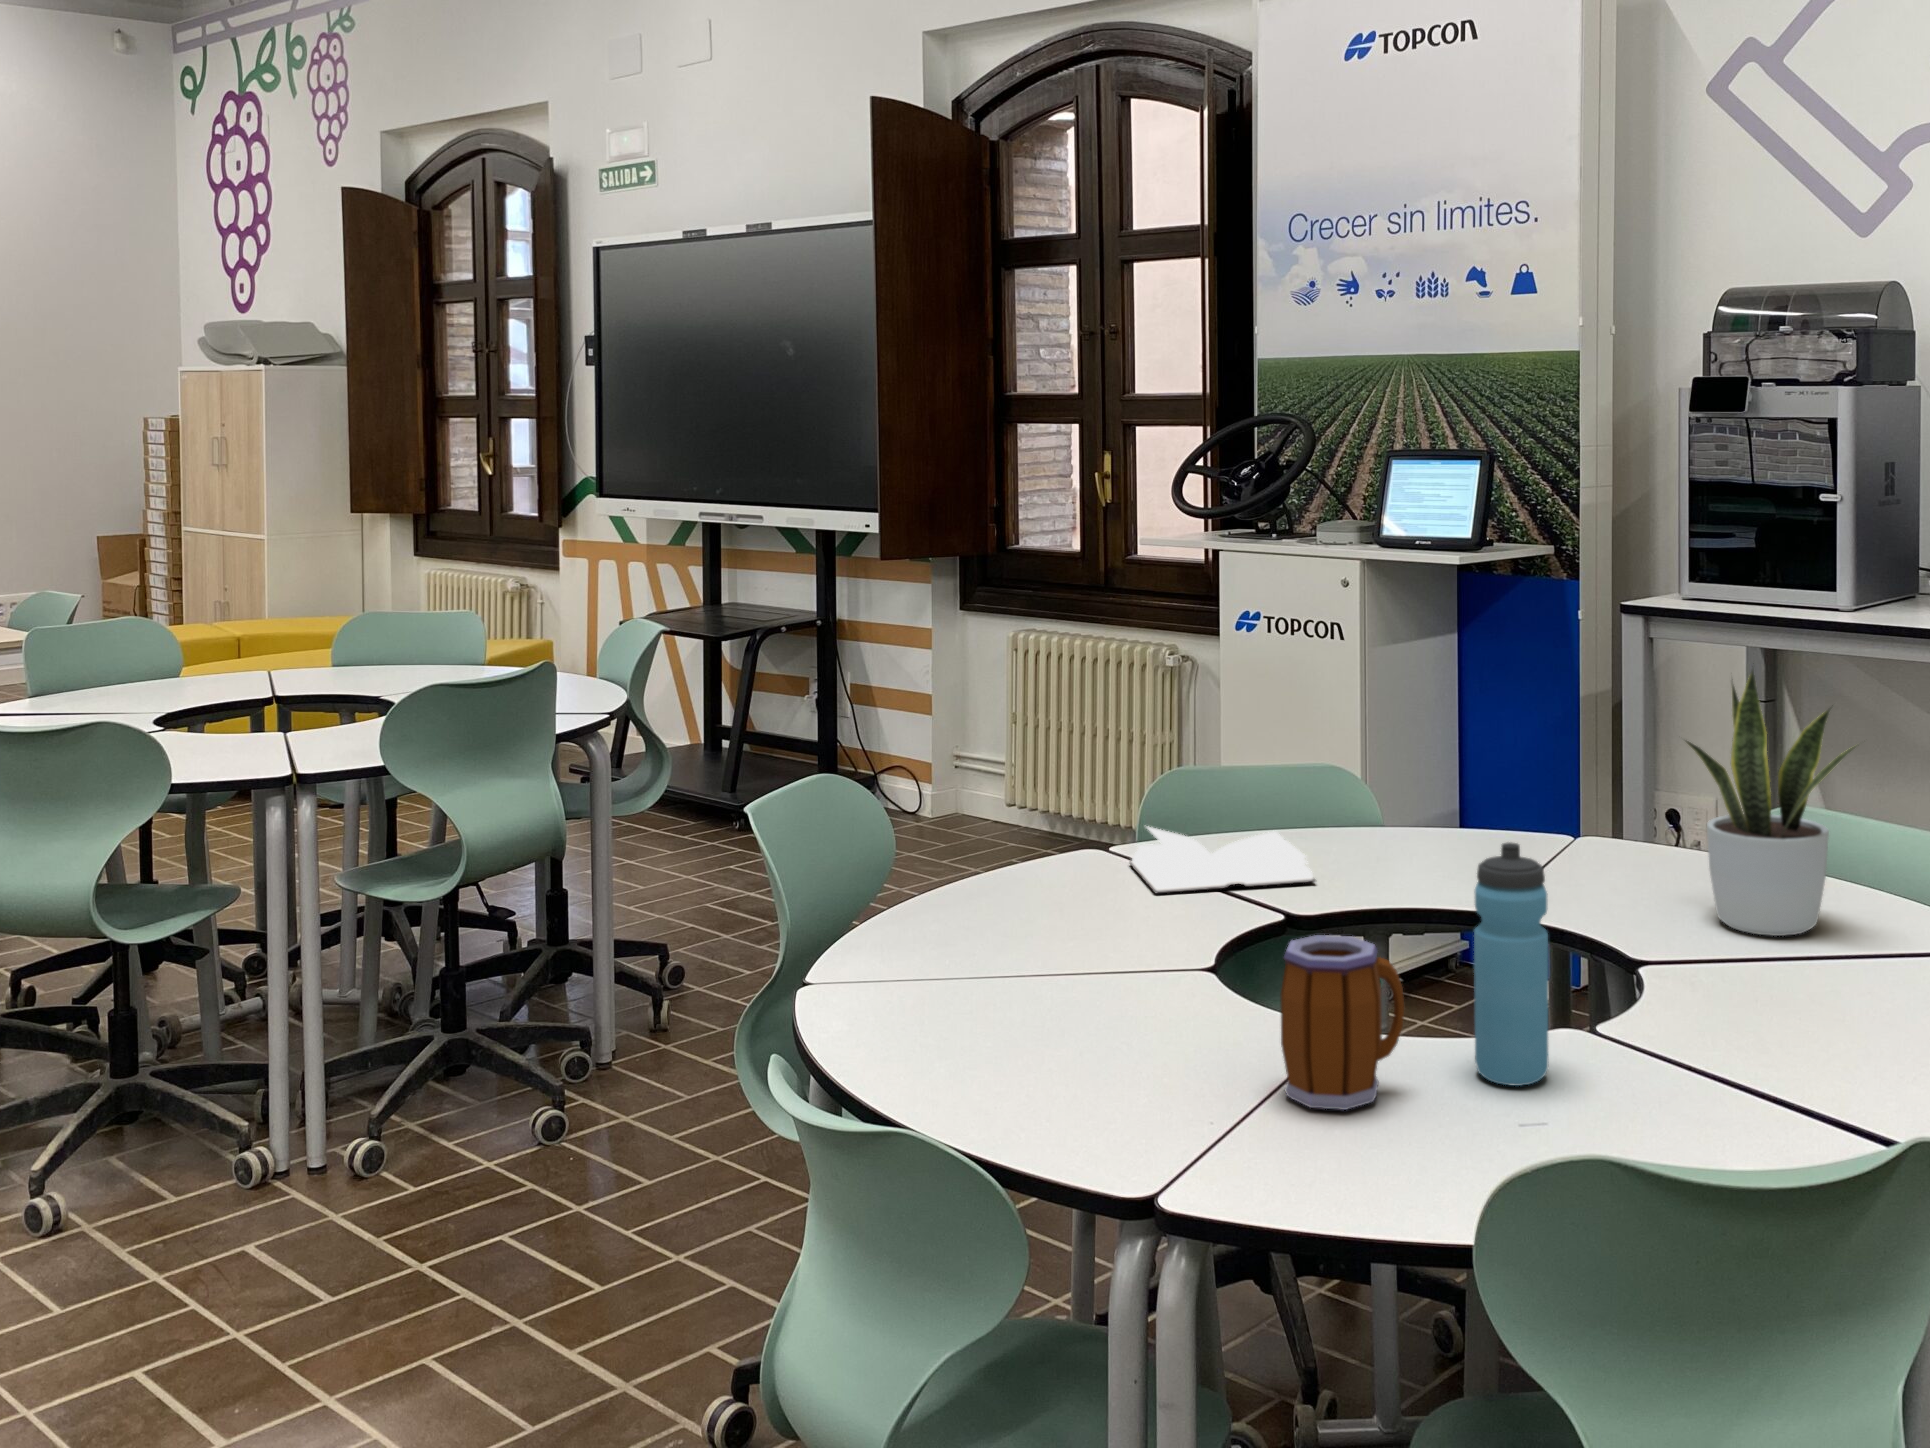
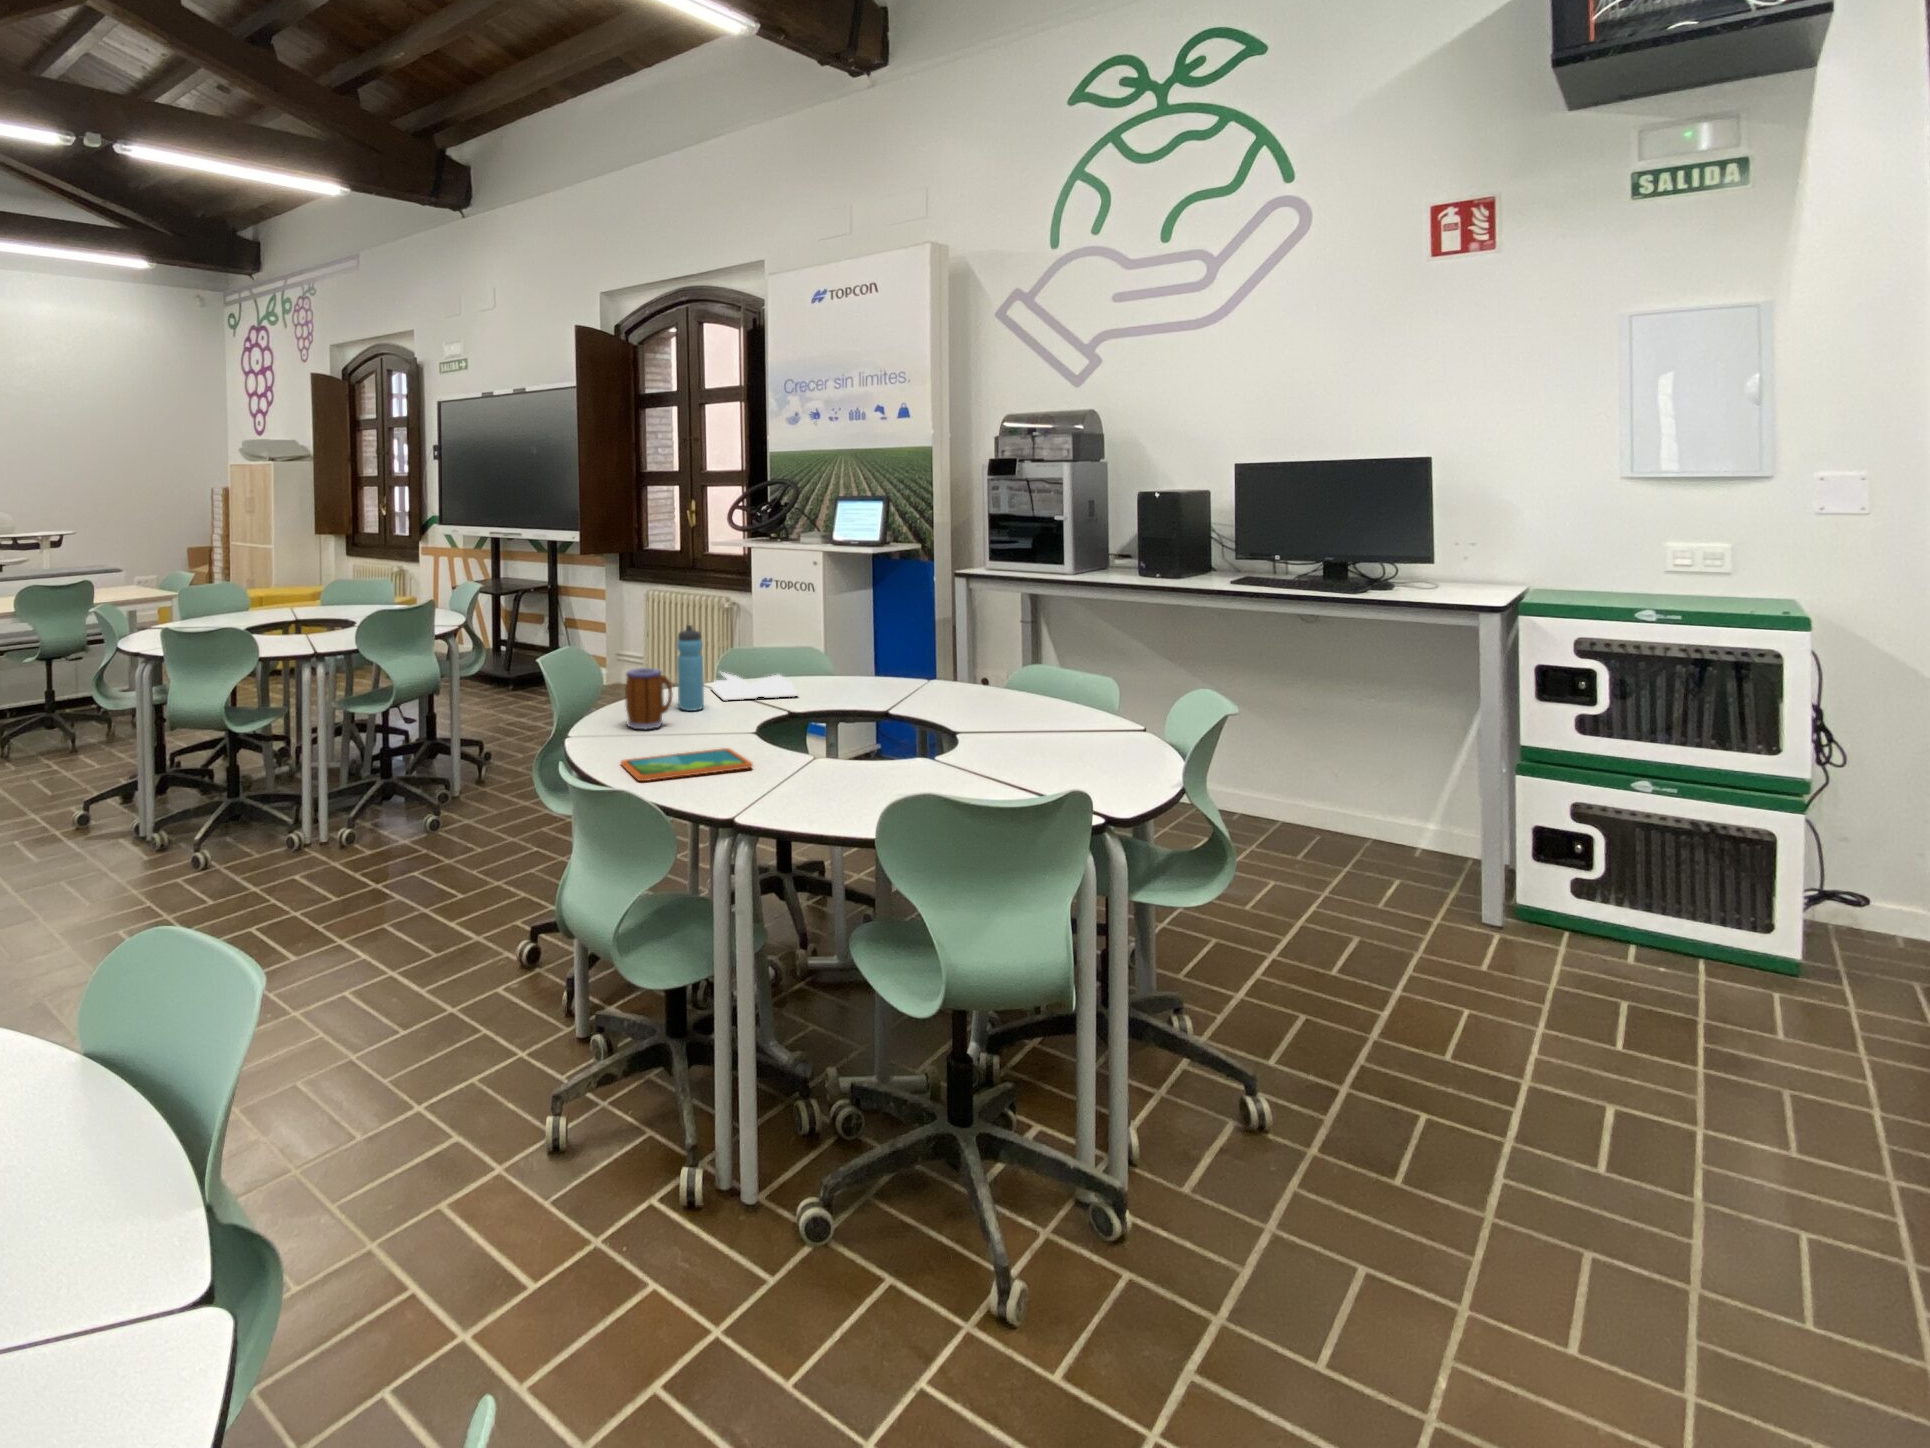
potted plant: present [1686,668,1855,936] -> none [968,589,1057,719]
water bottle: present [1474,842,1548,1086] -> present [677,625,704,711]
mug: present [1281,935,1404,1110] -> present [625,668,673,729]
tablet: none [922,1020,1220,1114] -> present [621,748,753,781]

